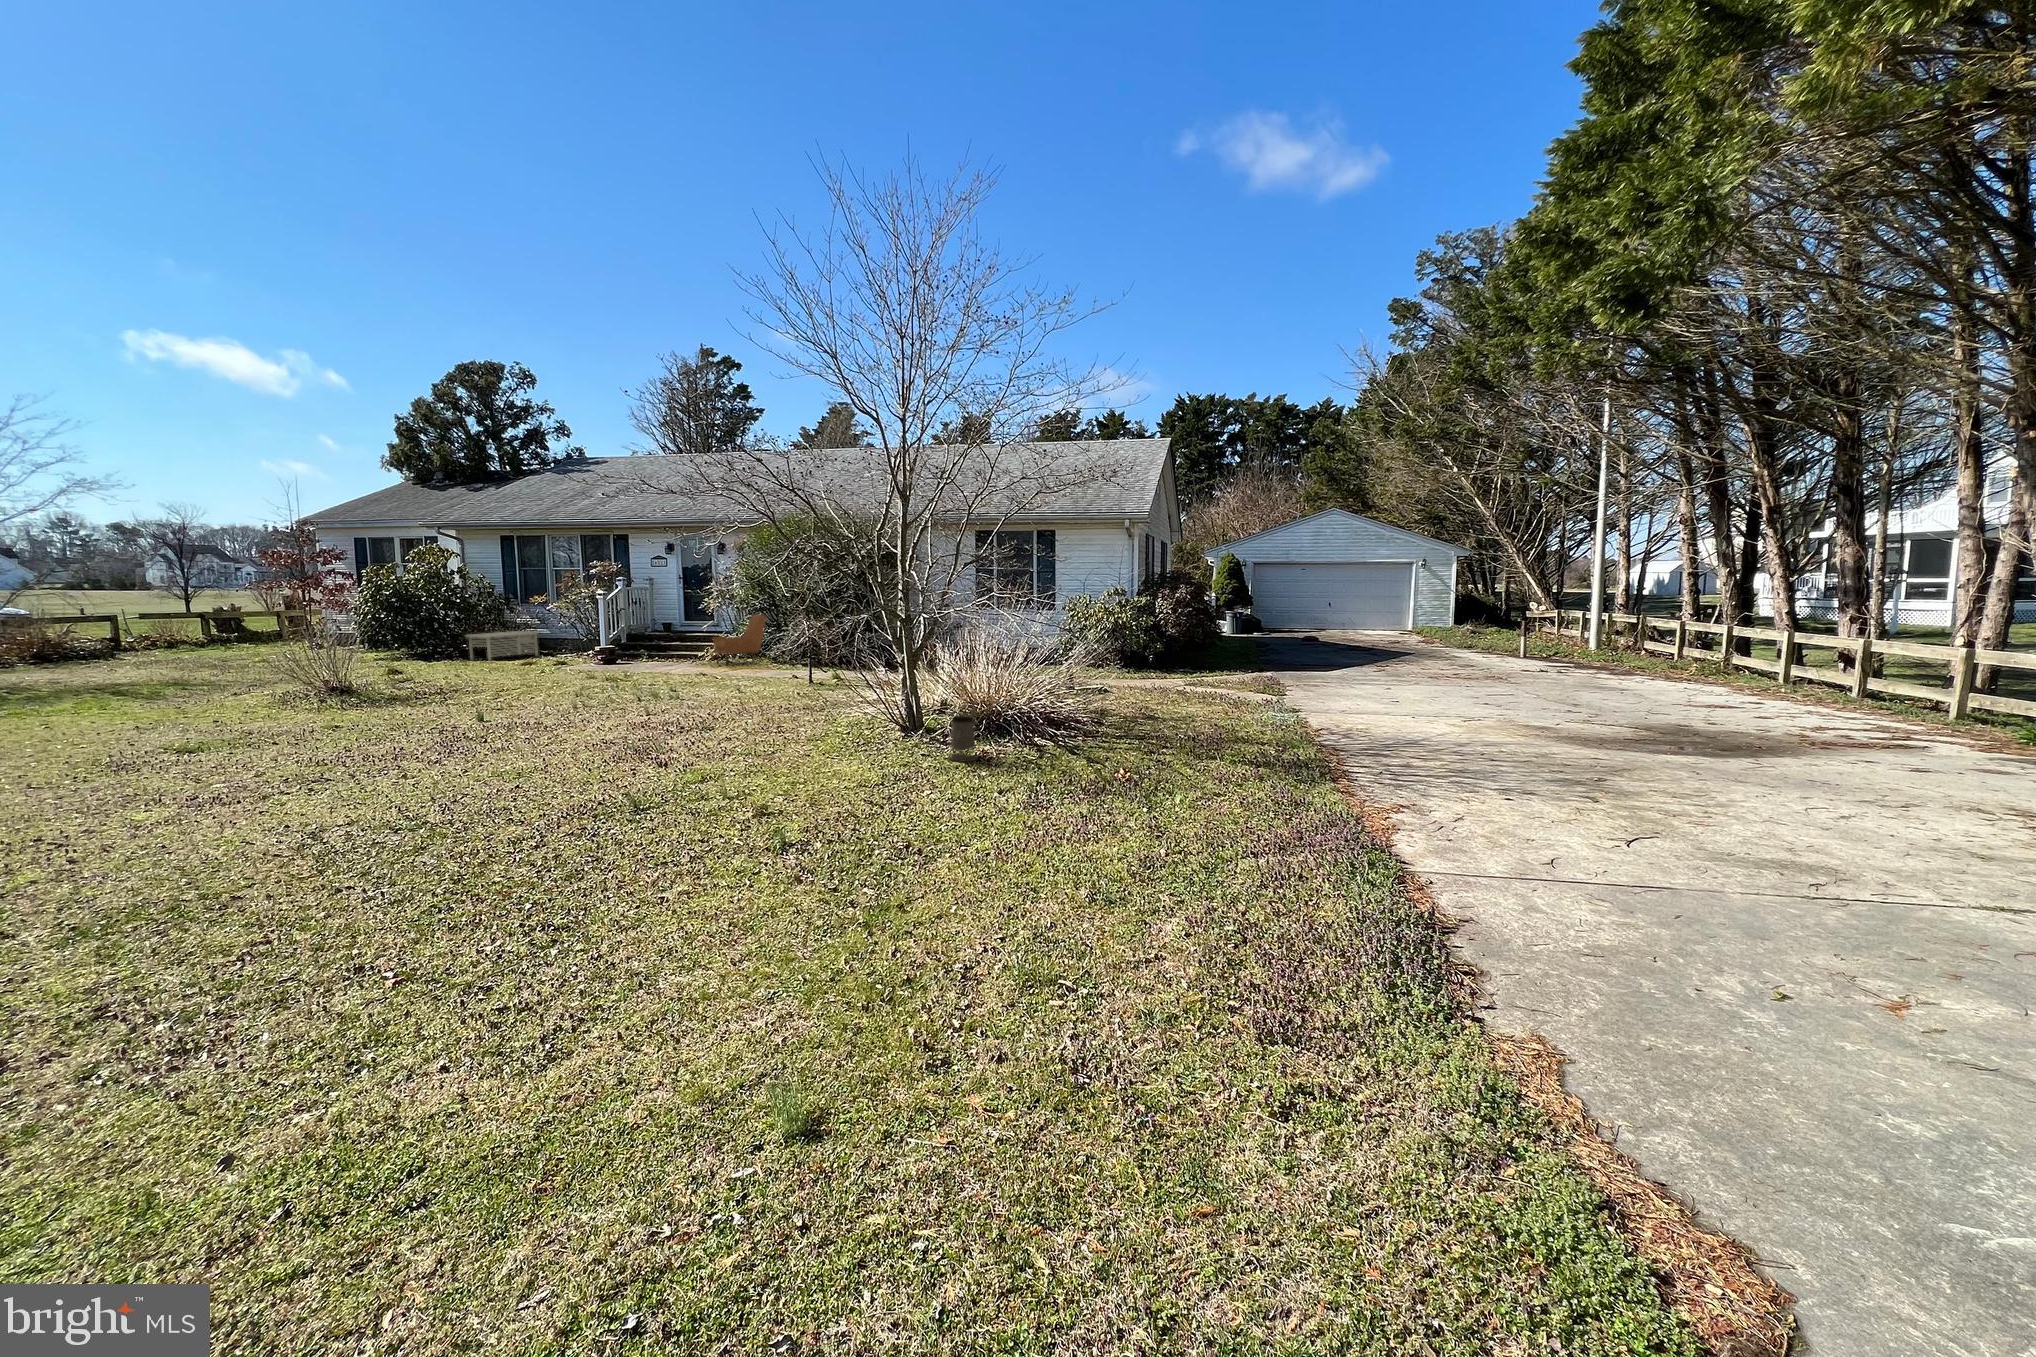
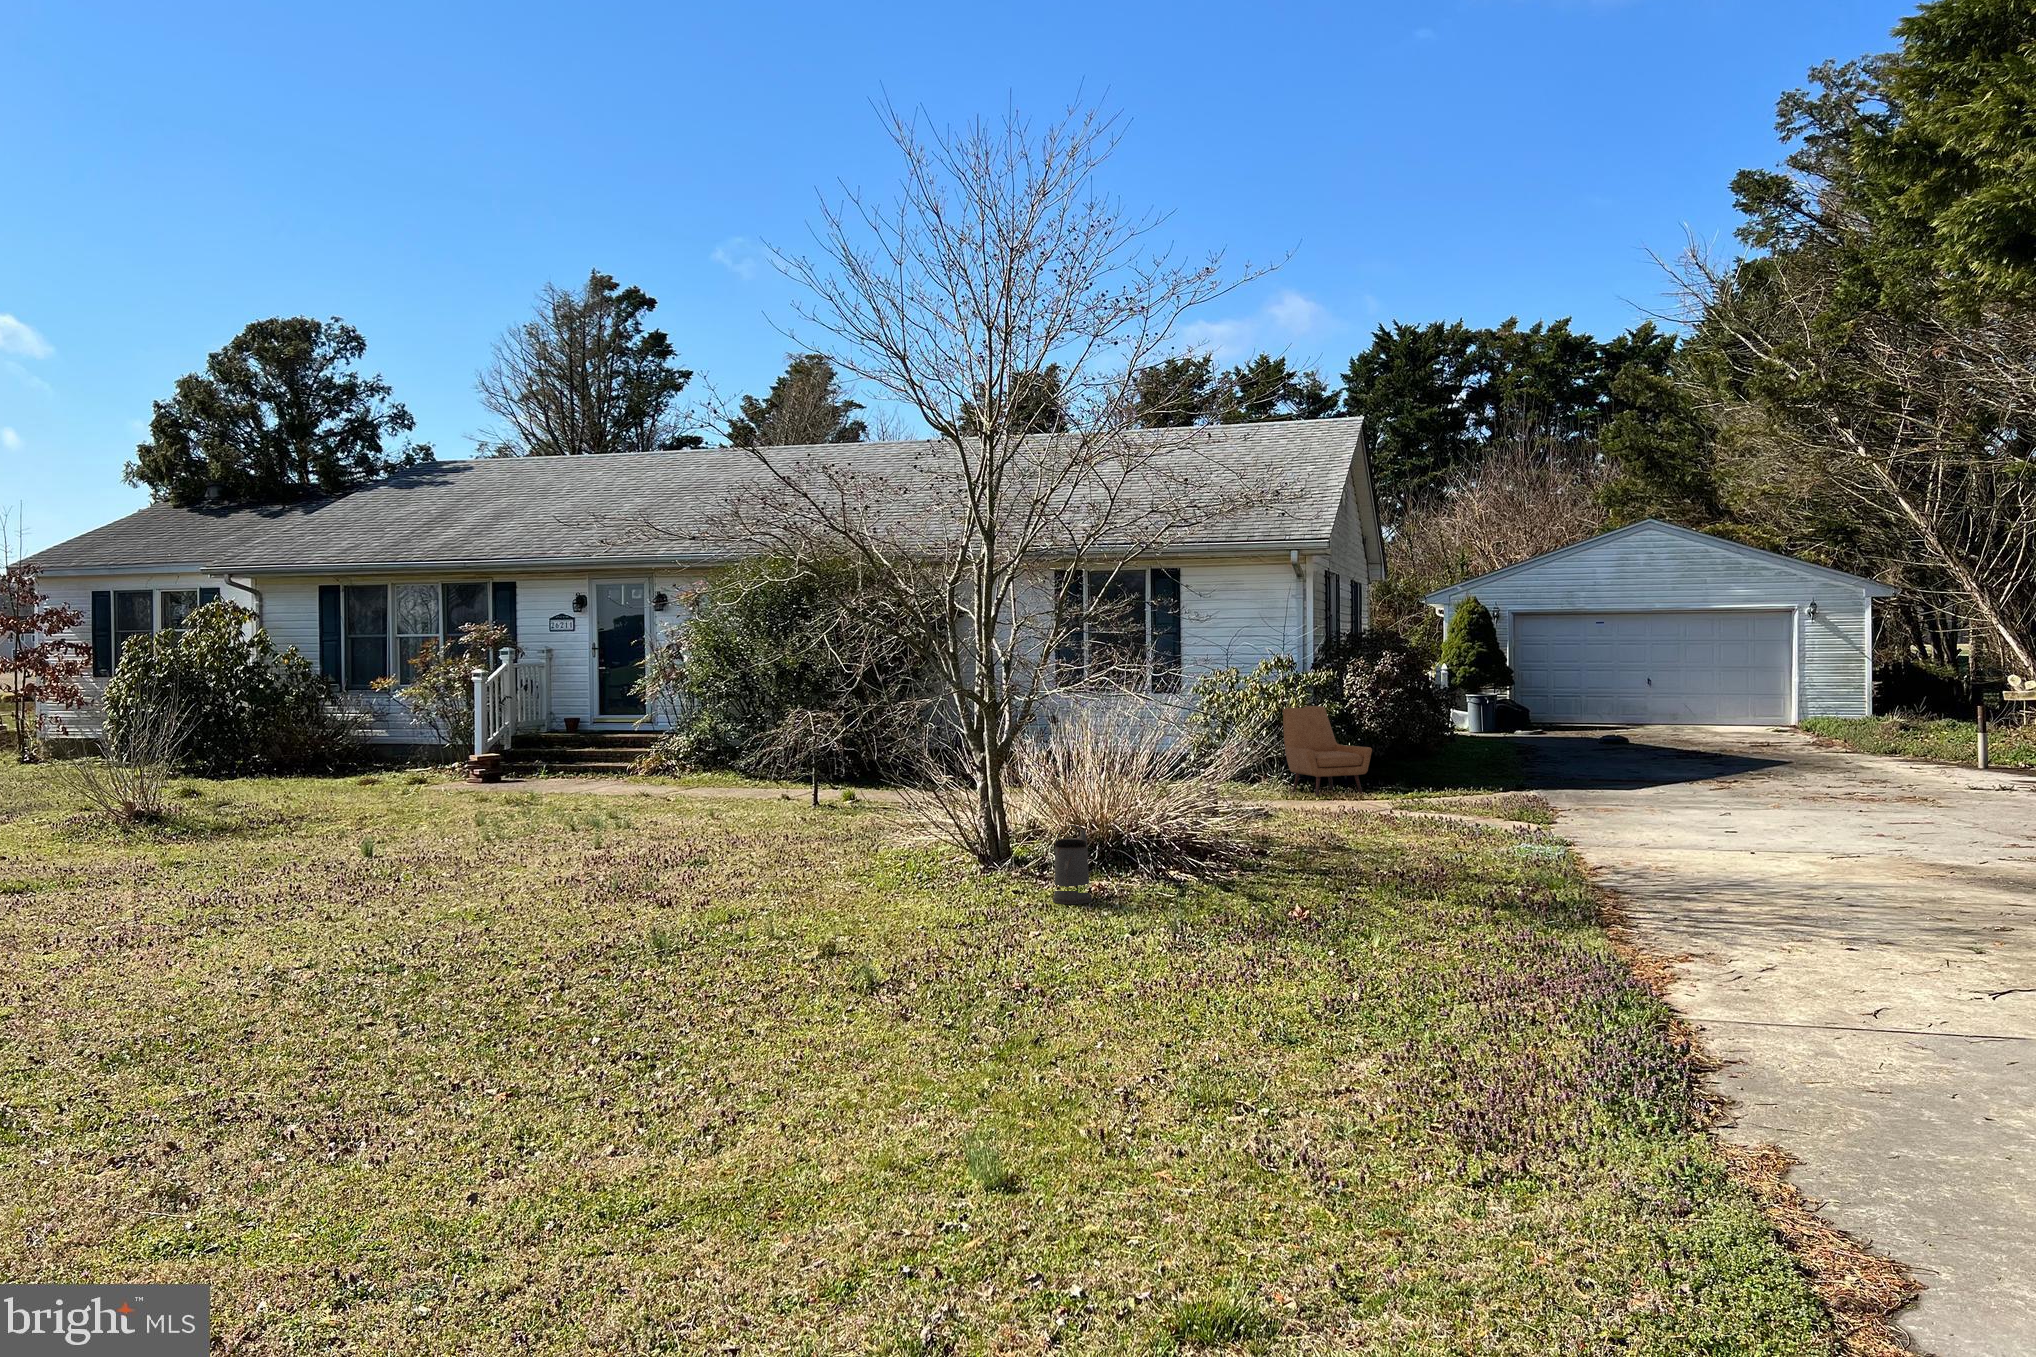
chair: present [713,614,765,664] -> present [1283,706,1372,796]
storage bench: present [466,631,538,660] -> none [242,738,350,785]

